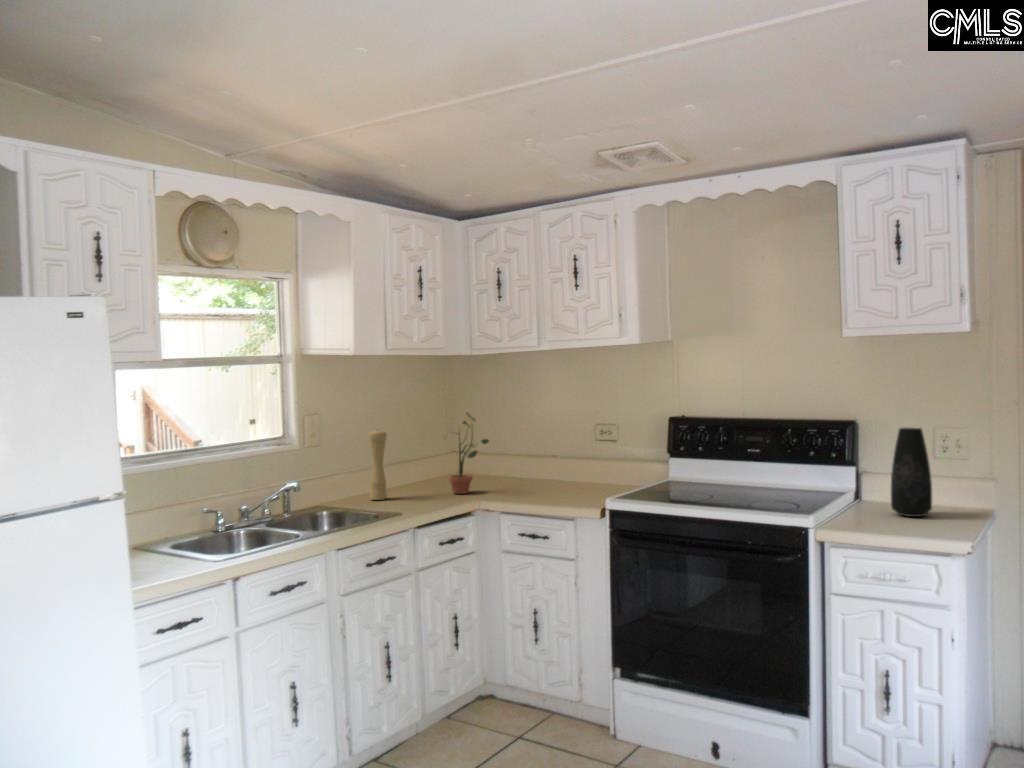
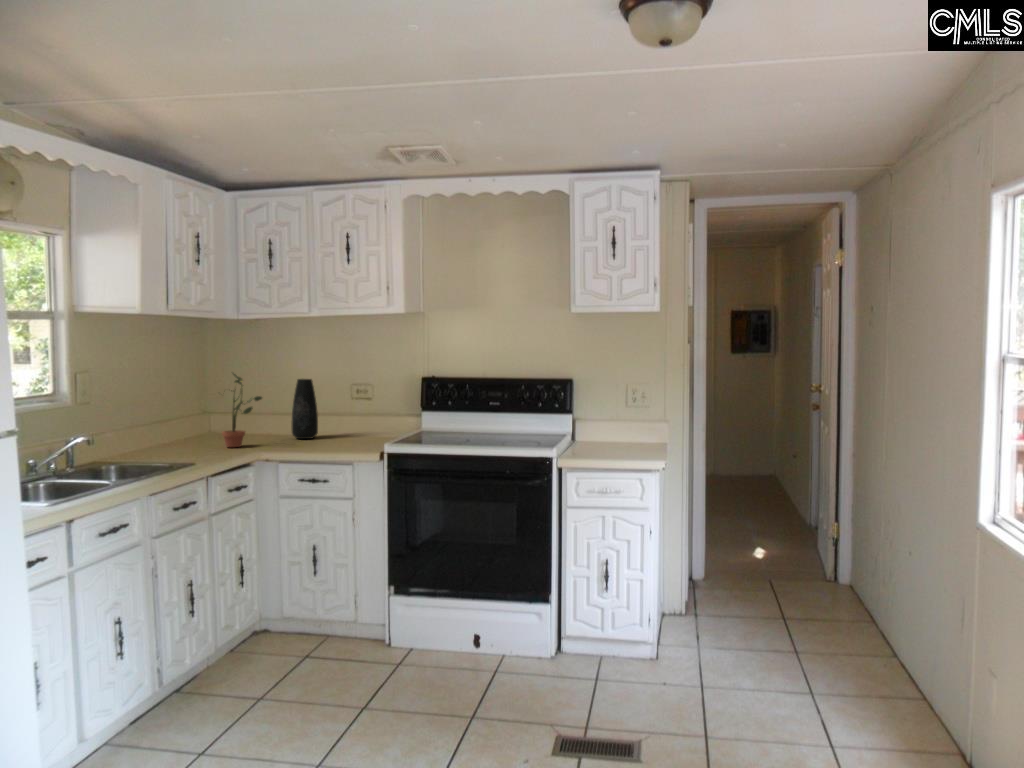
vase: present [891,428,932,517] -> present [292,379,318,439]
pepper mill: present [369,430,387,500] -> none [144,387,163,455]

